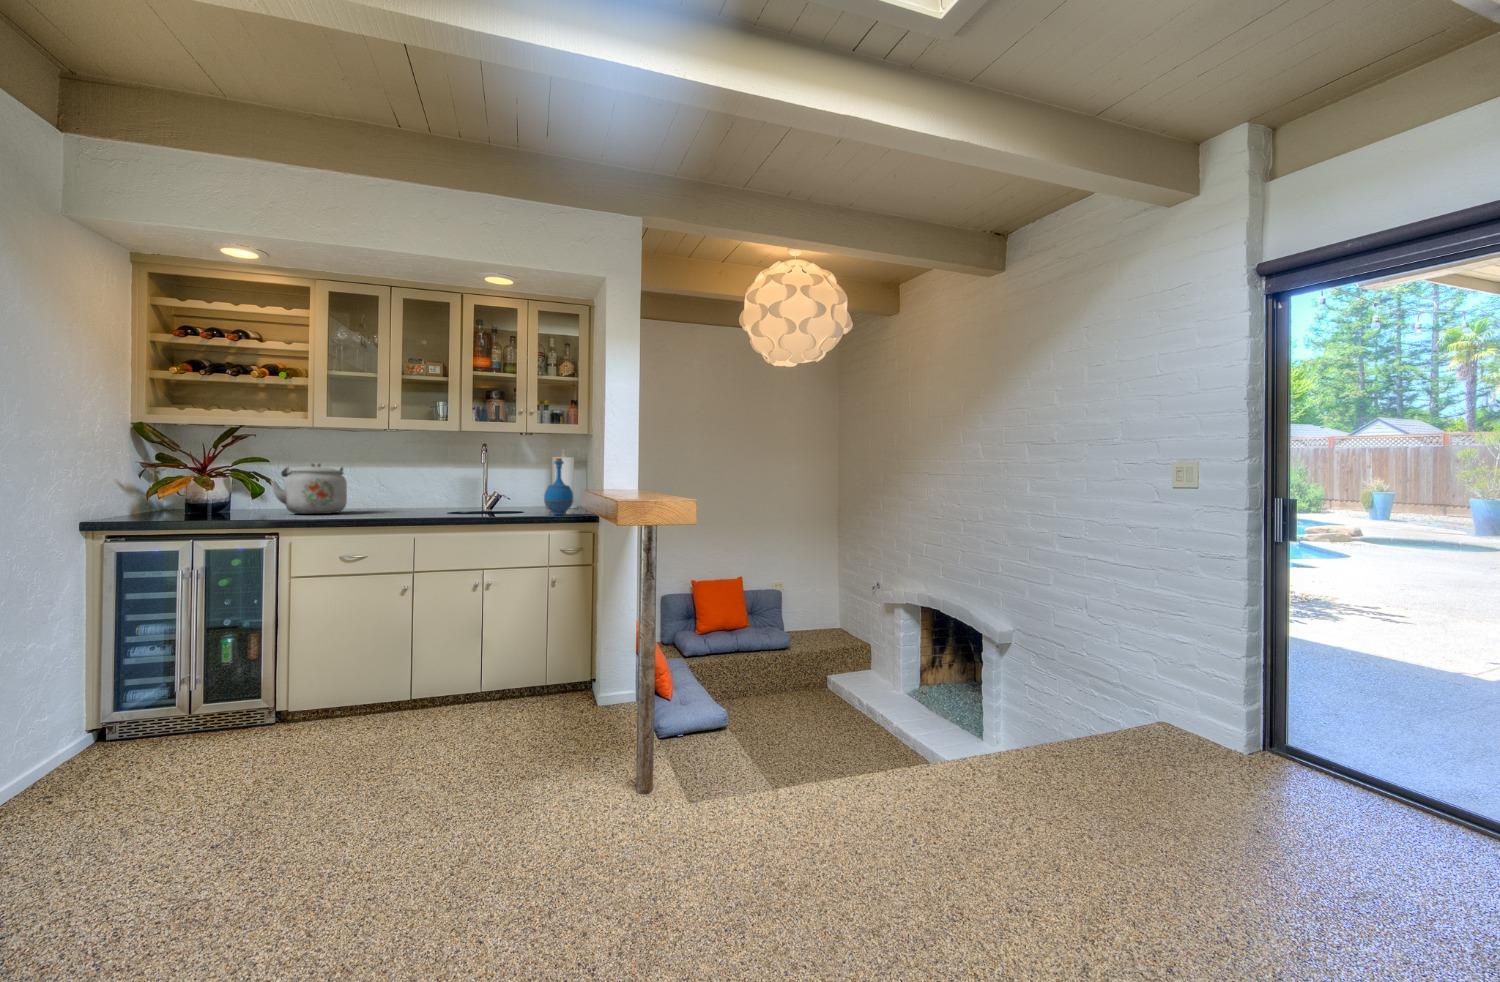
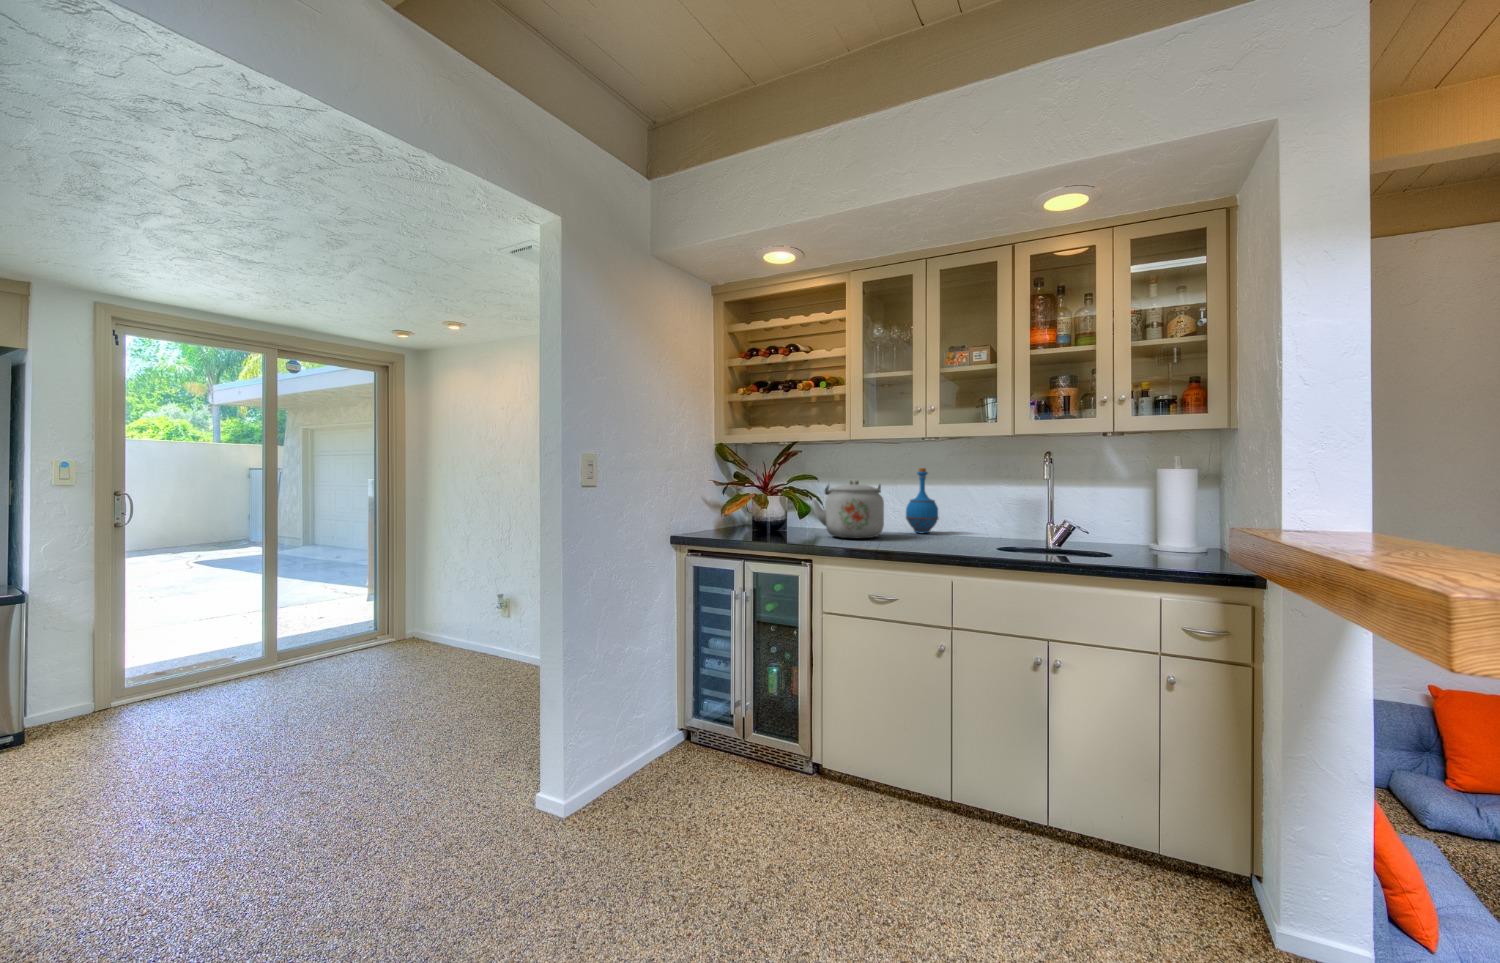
bottle: present [544,458,573,515] -> present [906,468,938,533]

